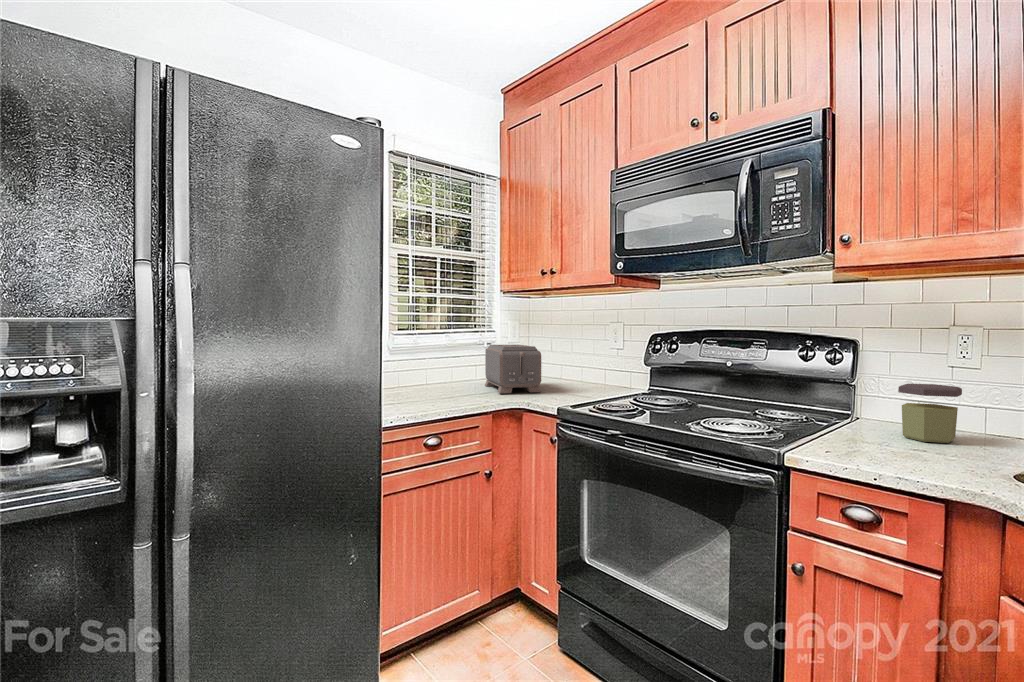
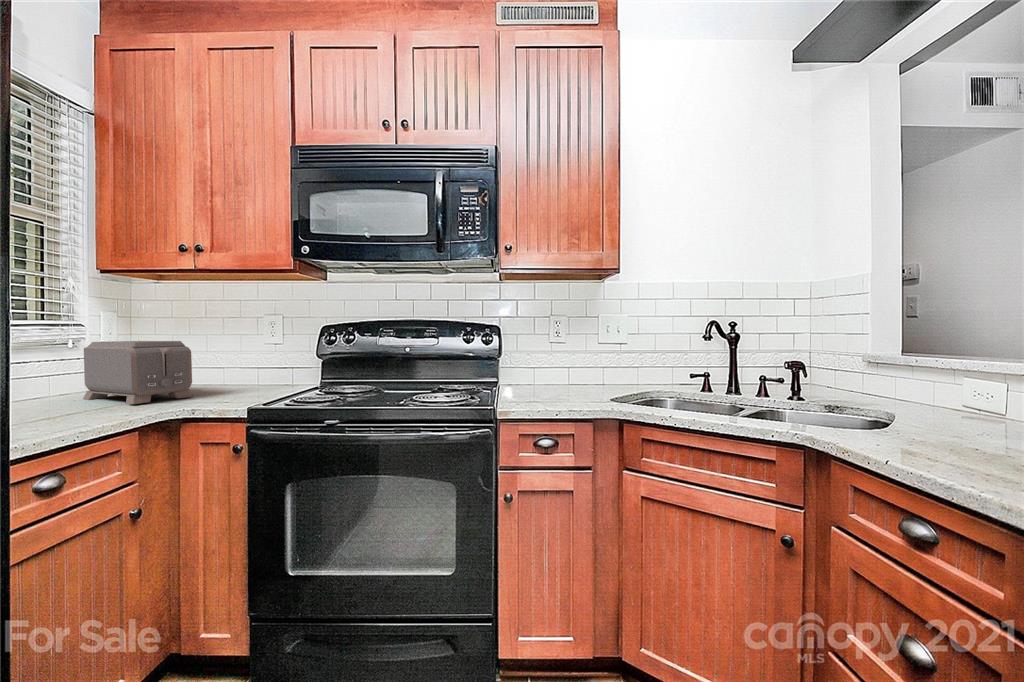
jar: present [898,383,962,443] -> none [538,353,572,392]

